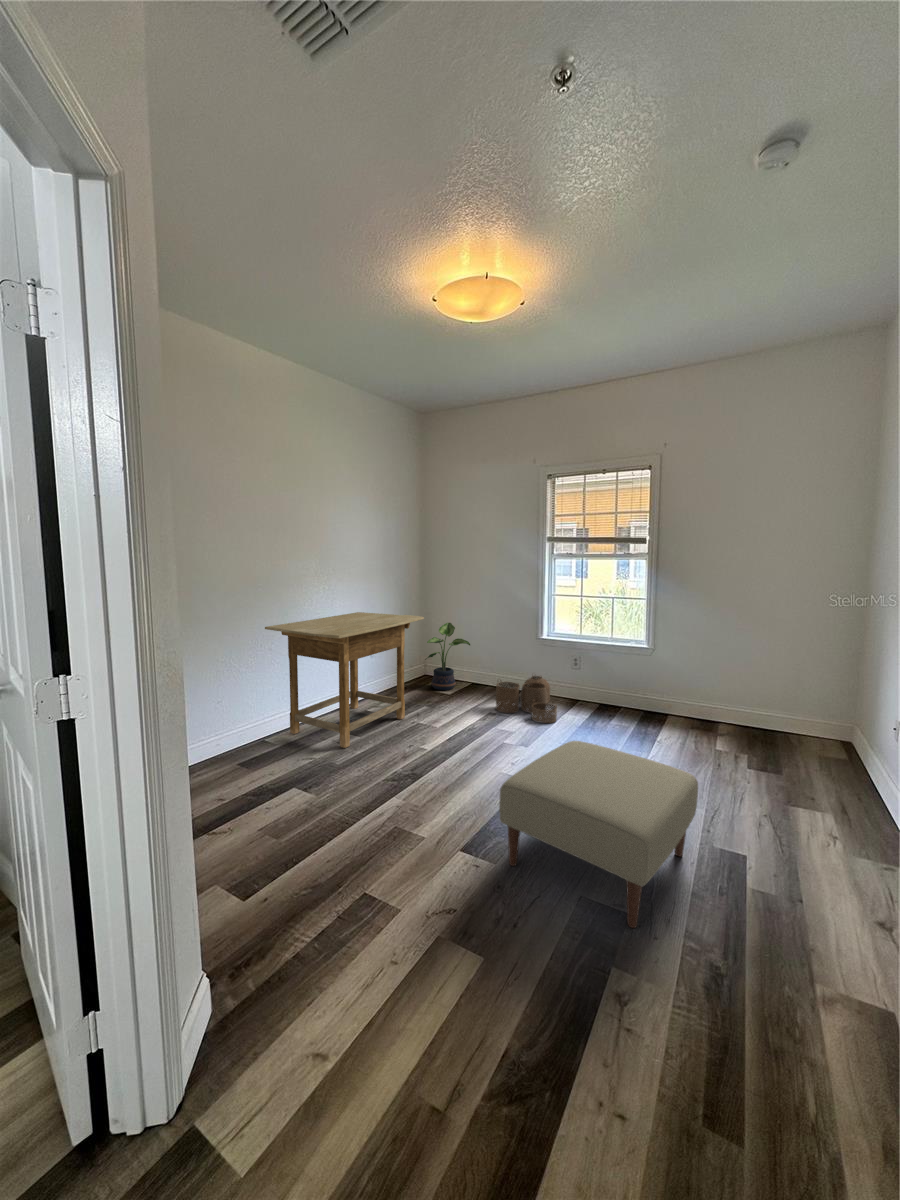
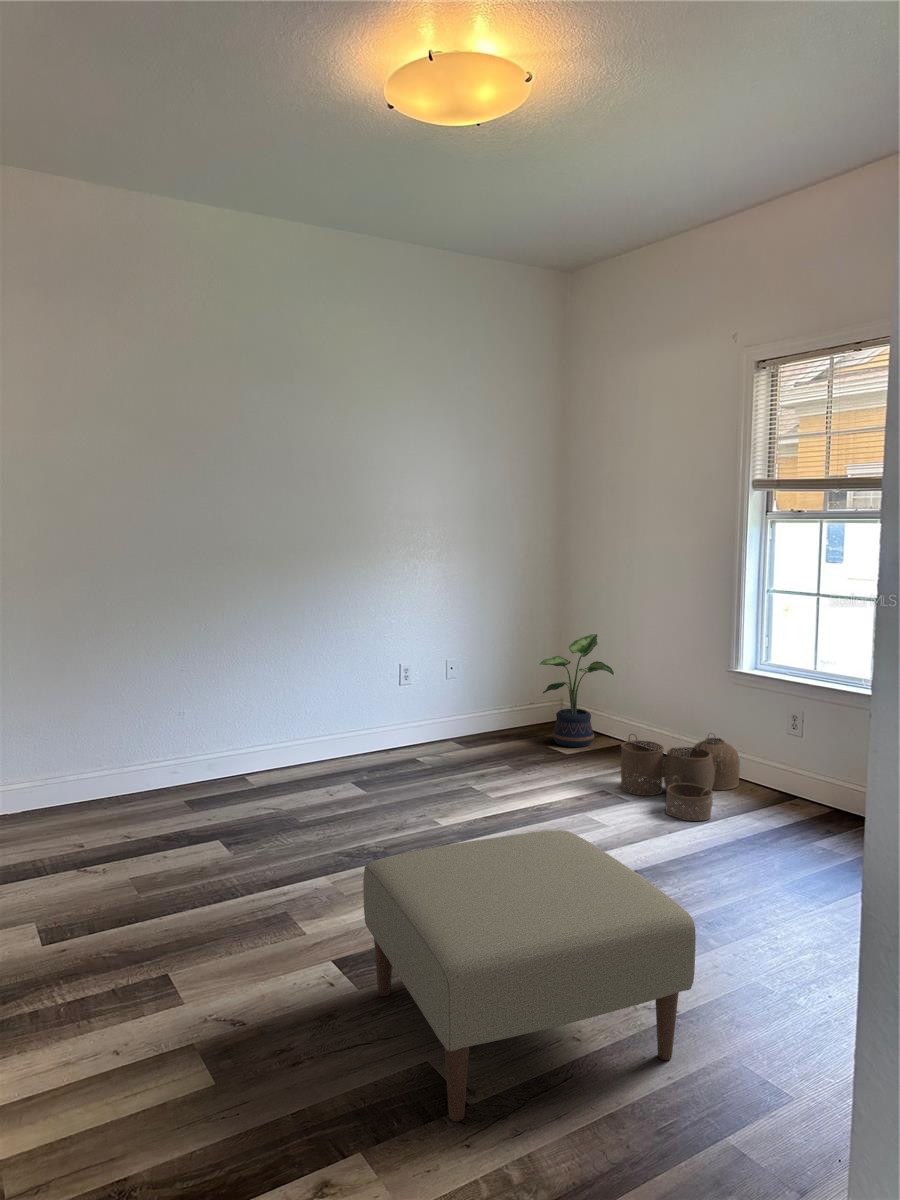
desk: present [265,612,424,748] -> none [253,607,497,803]

